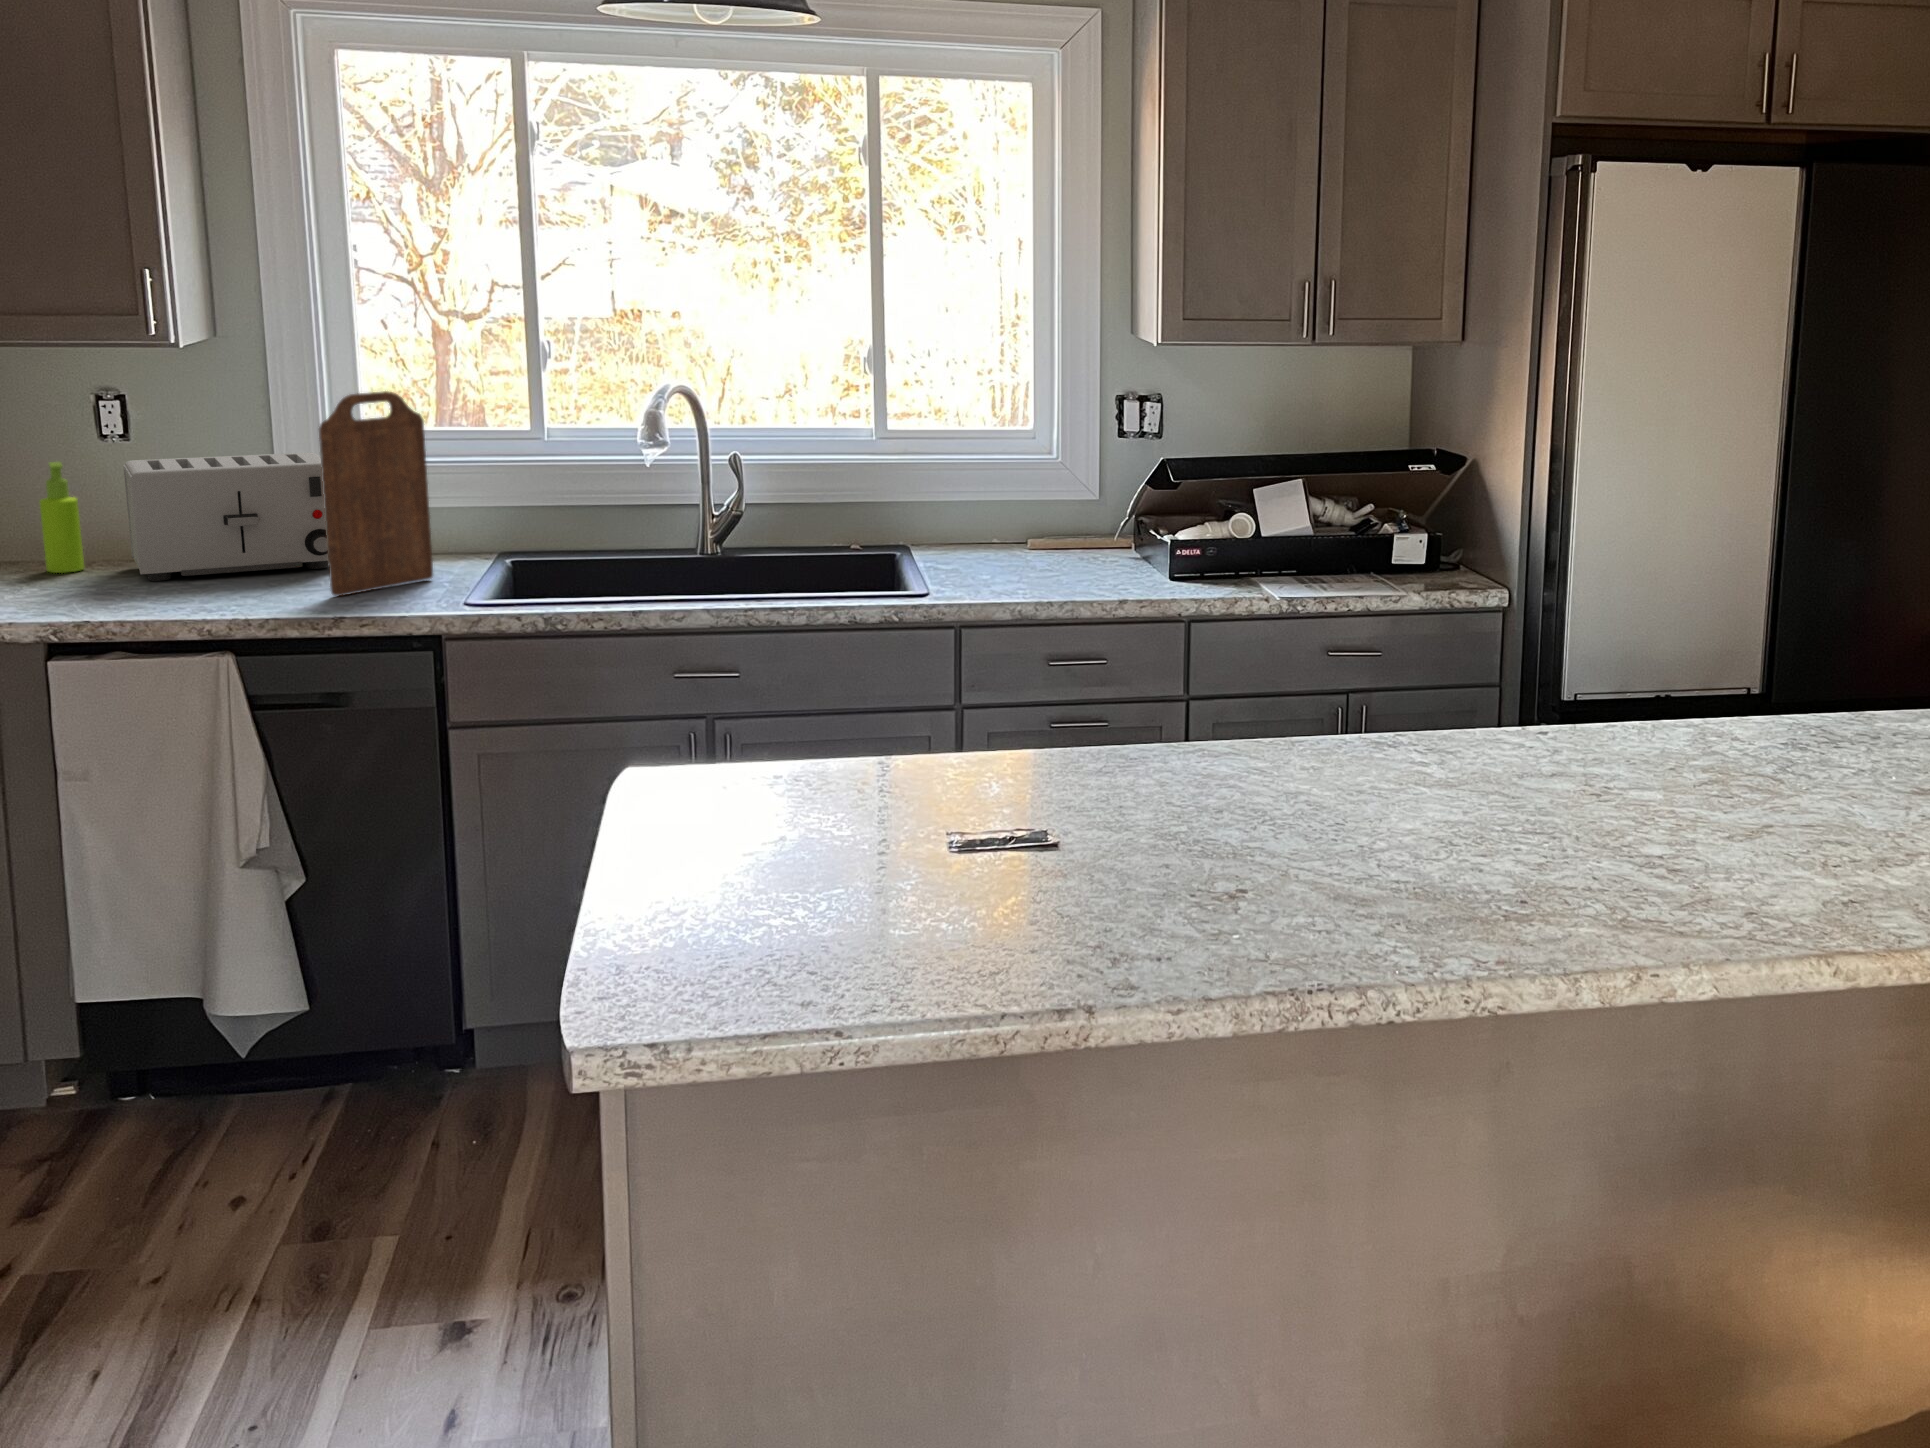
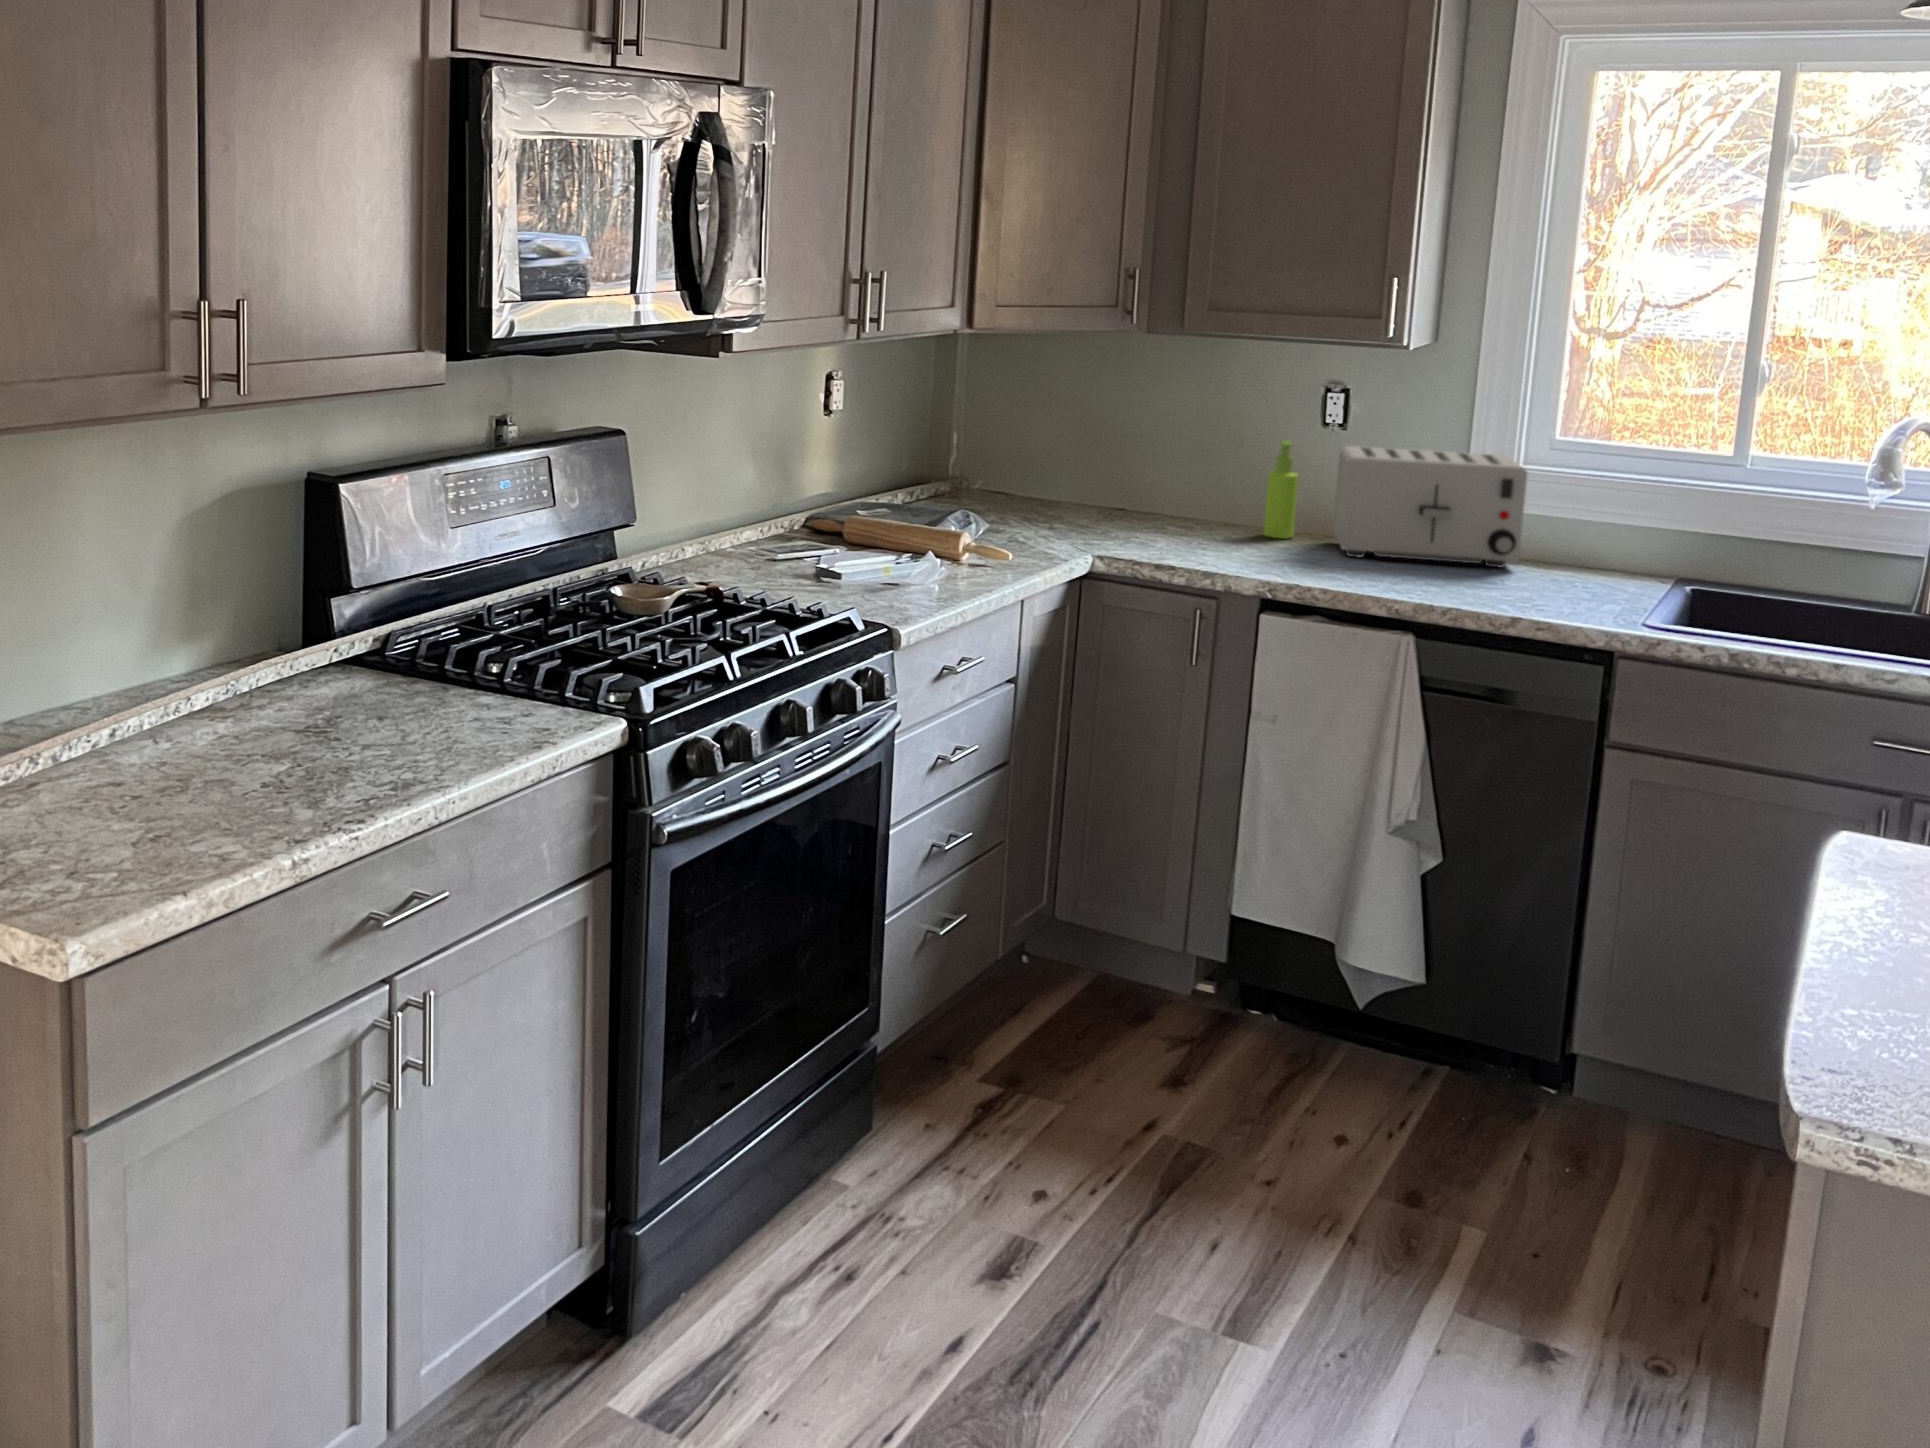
cutting board: present [319,391,433,596] -> none [1510,403,1628,598]

